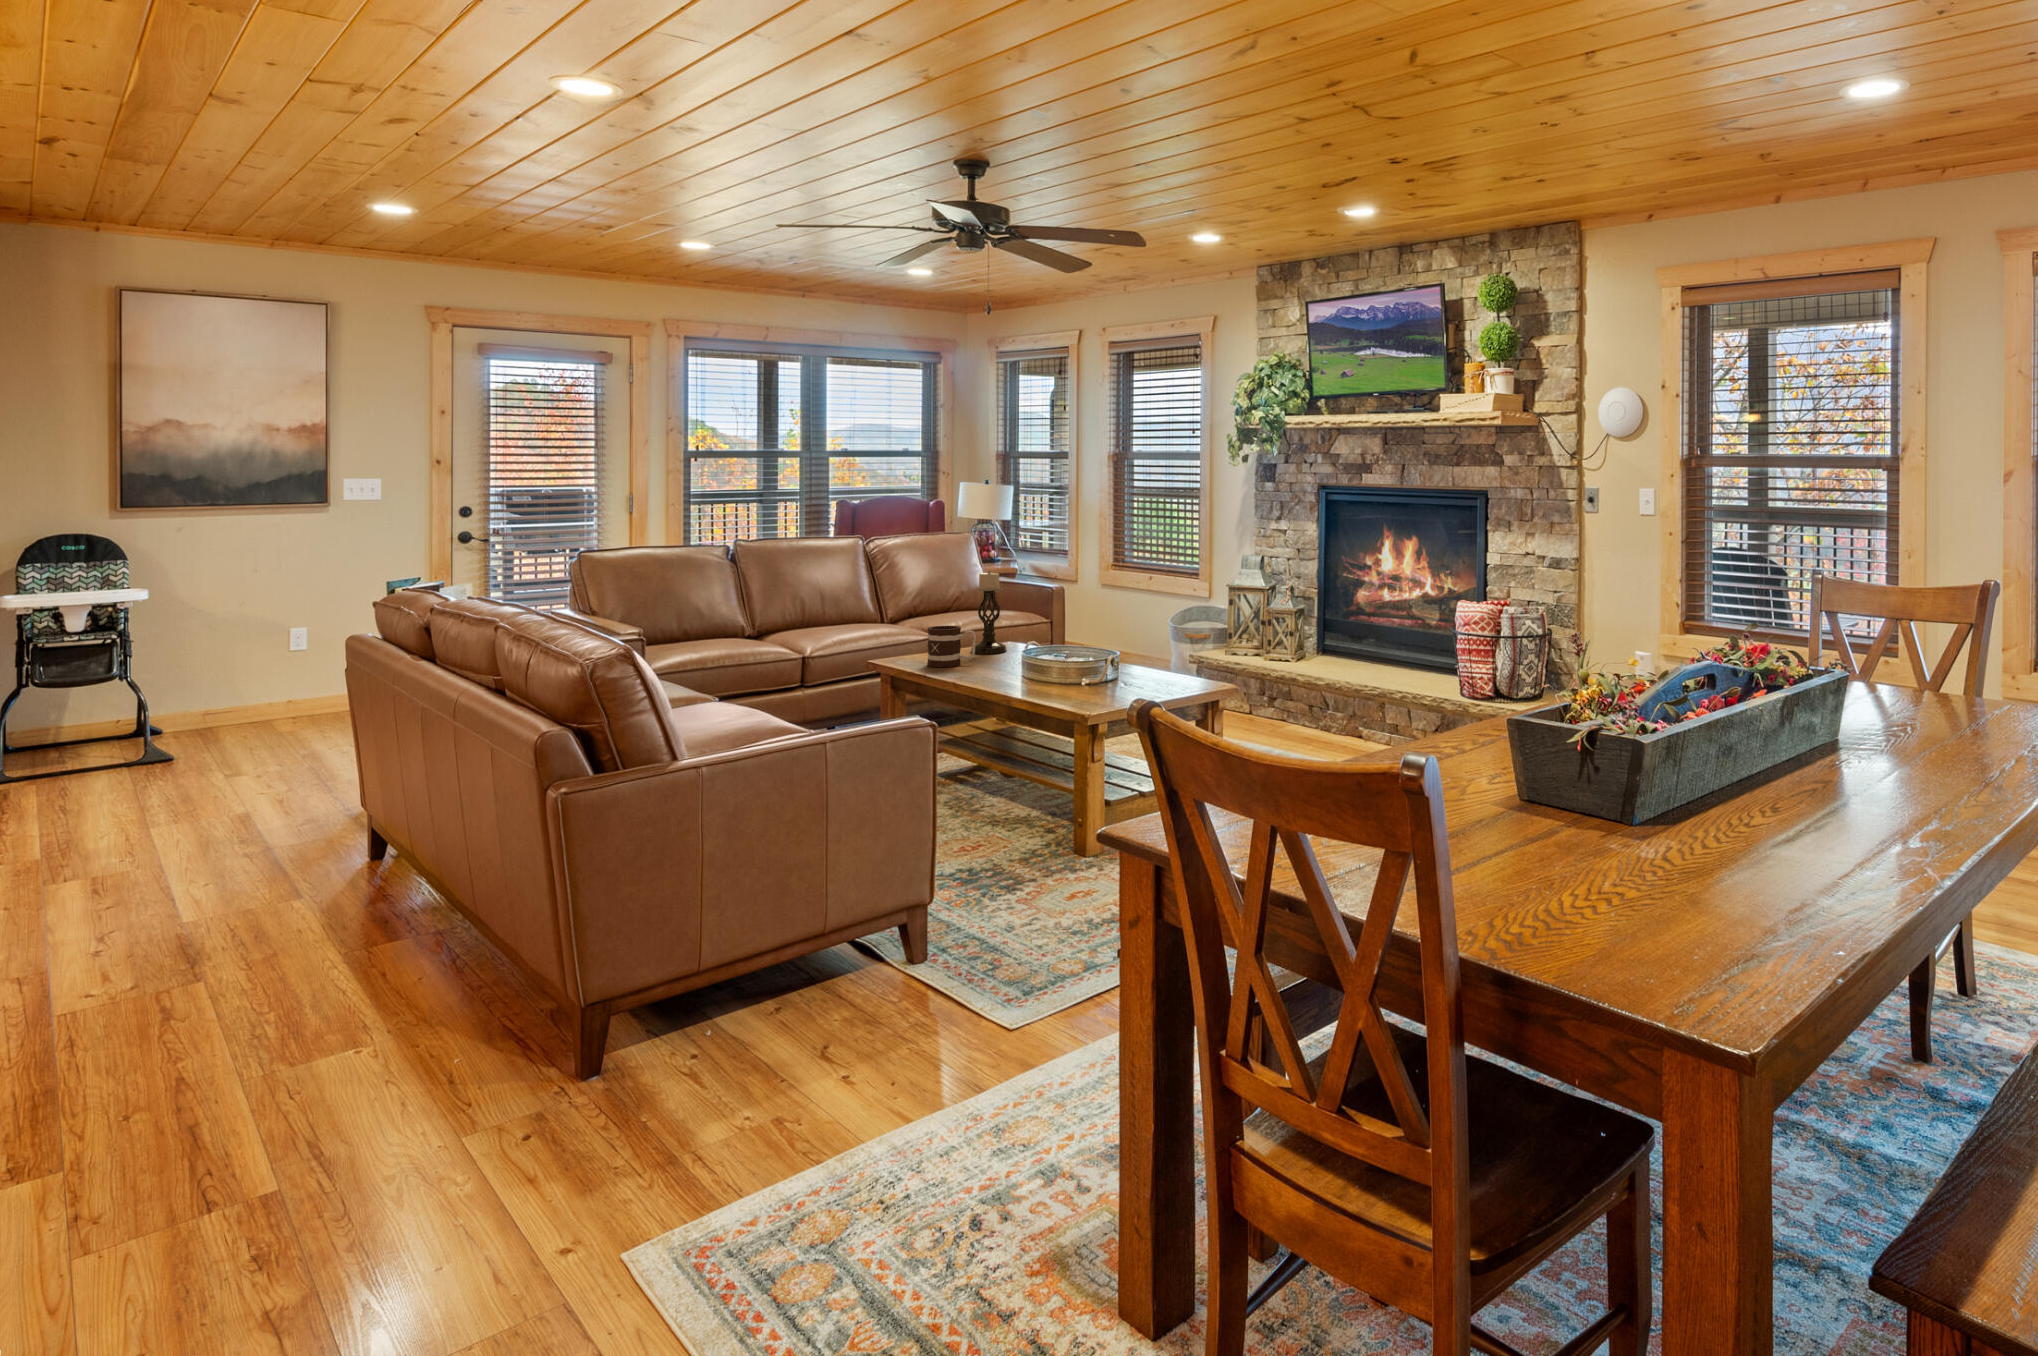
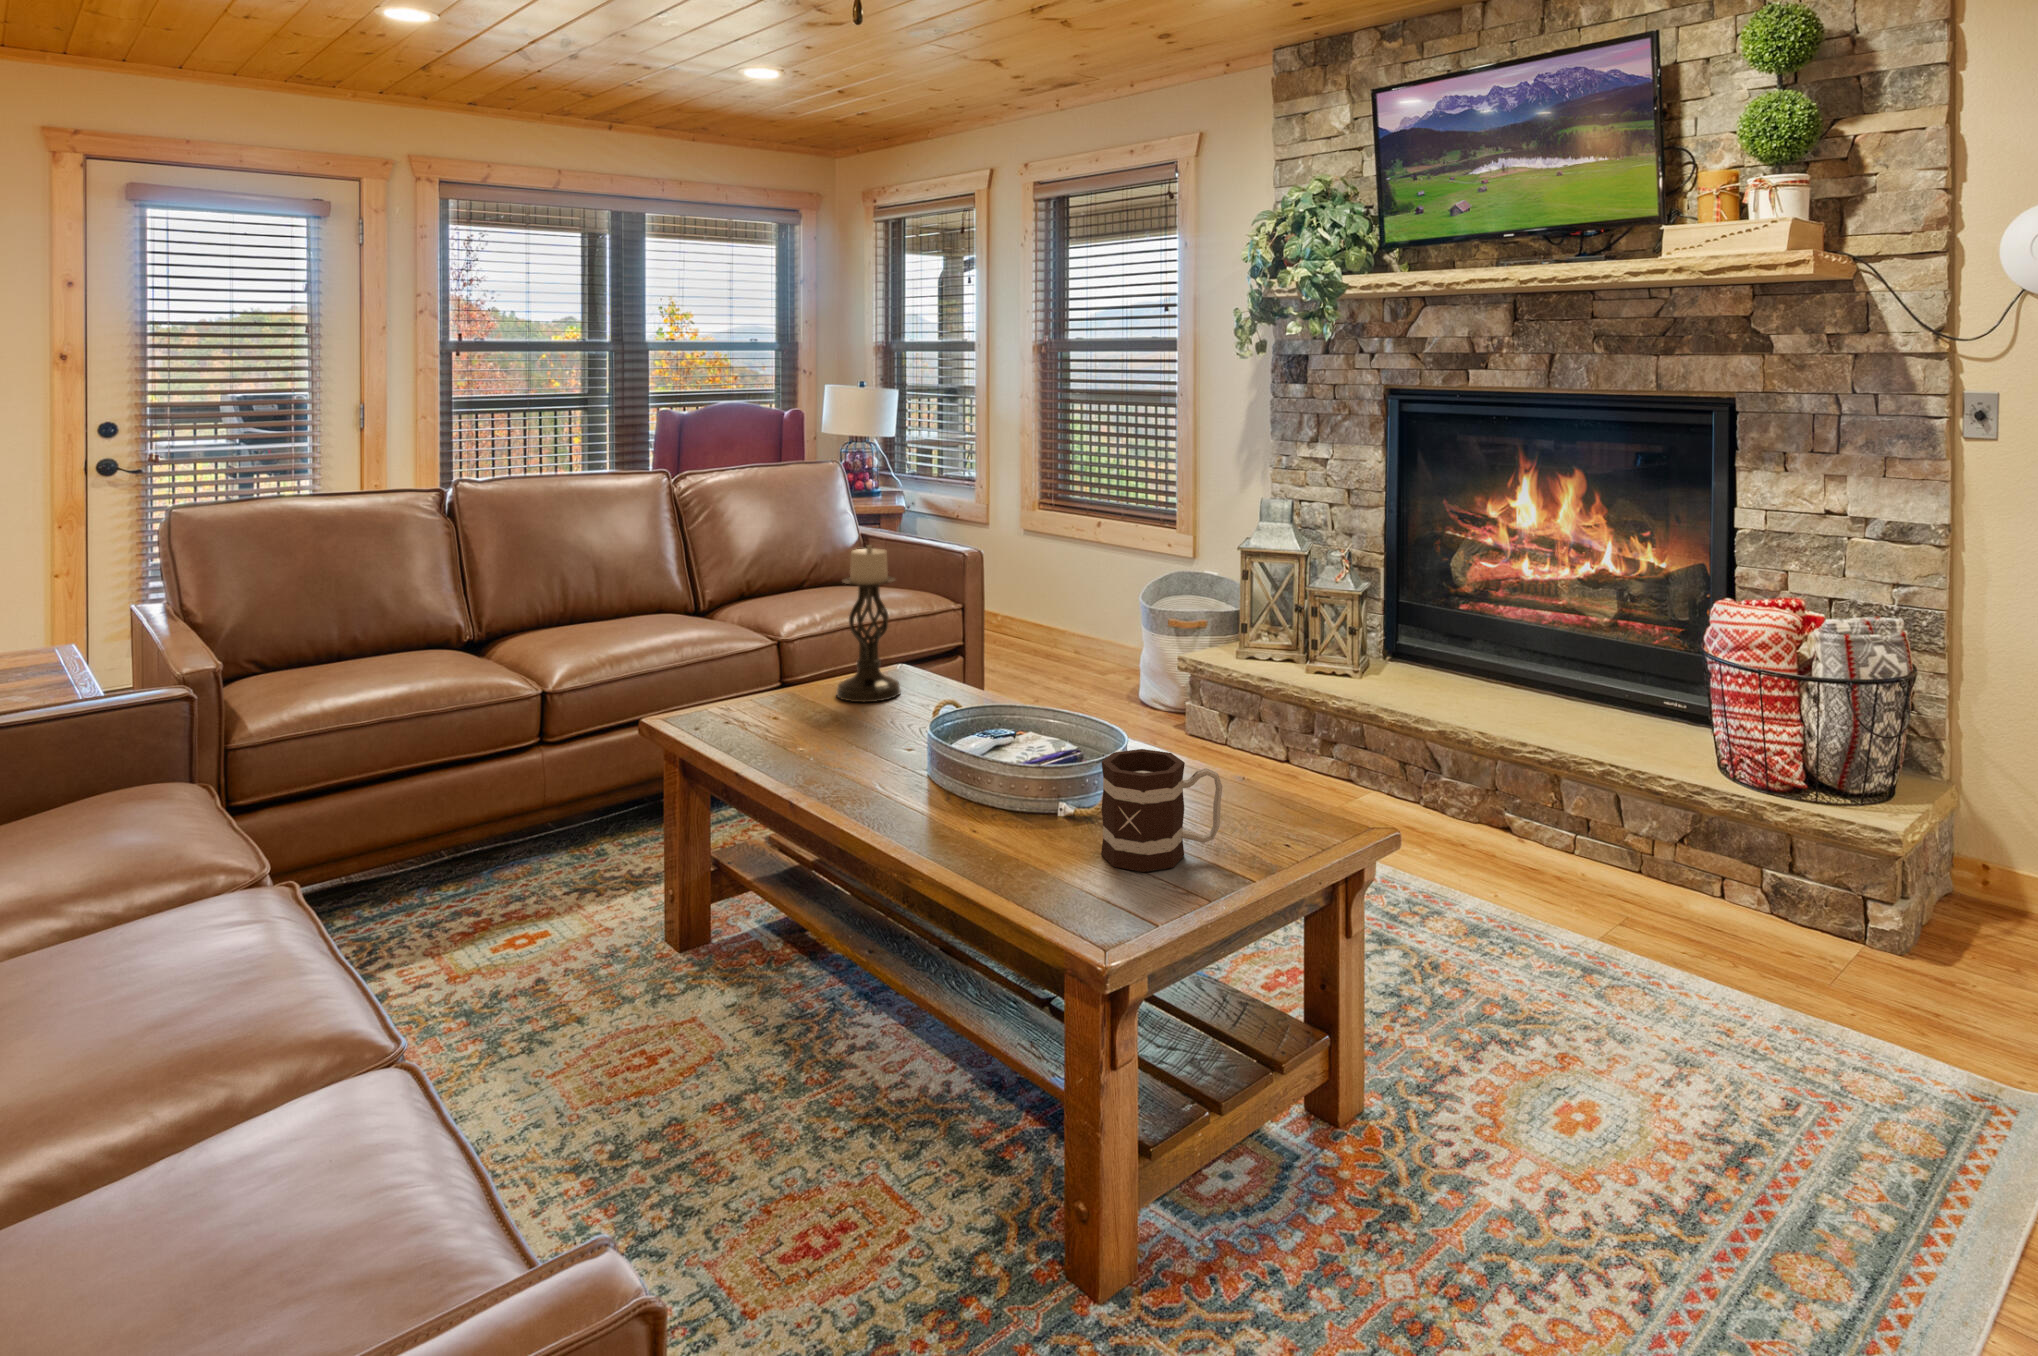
mug: present [927,625,976,667] -> present [1101,749,1222,872]

